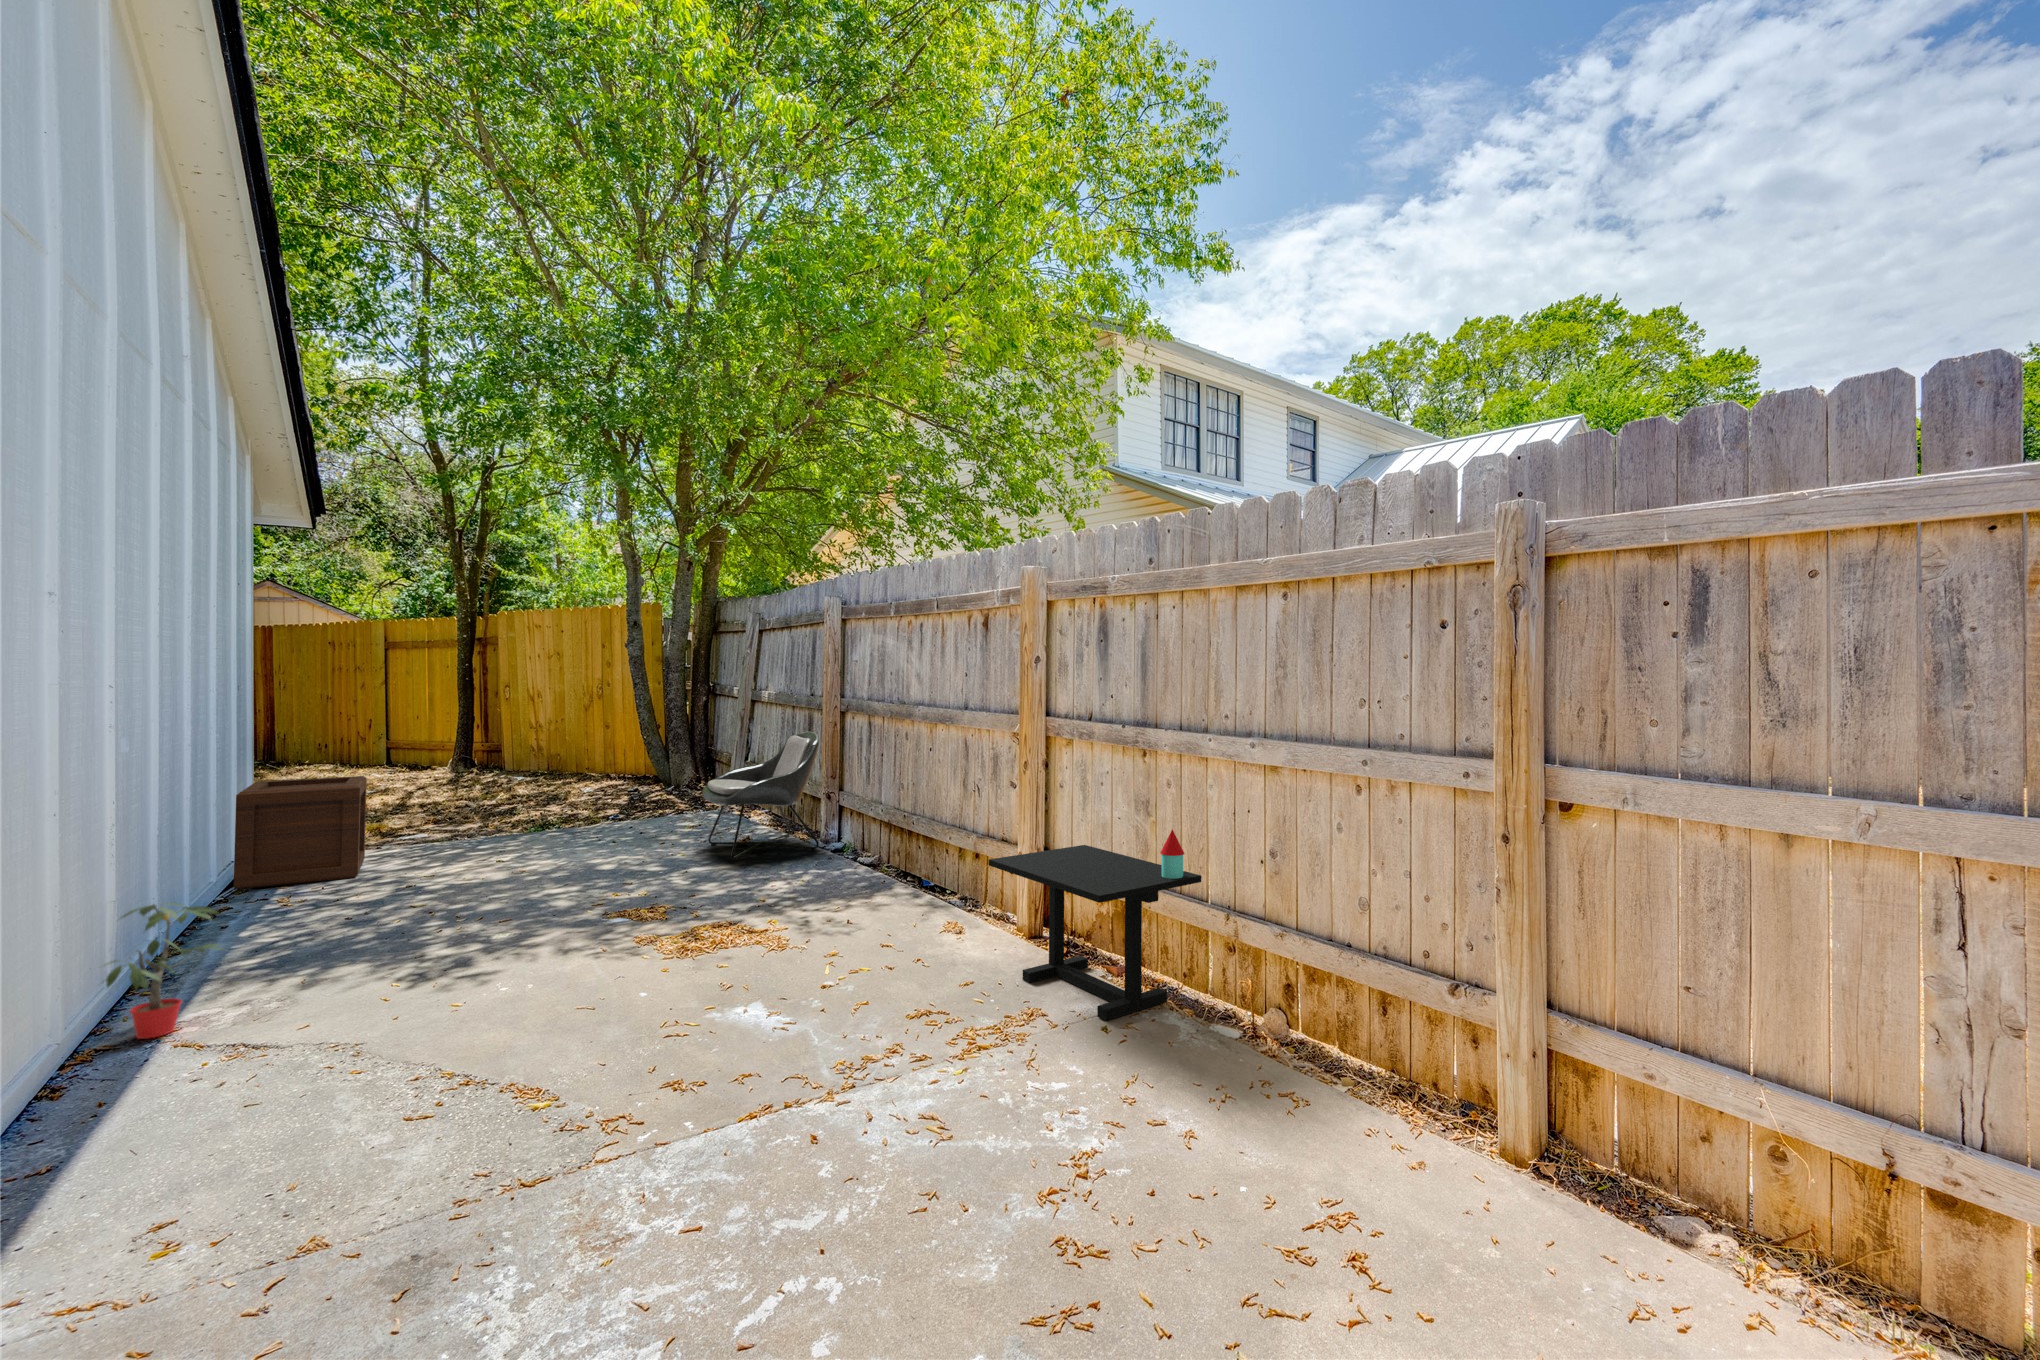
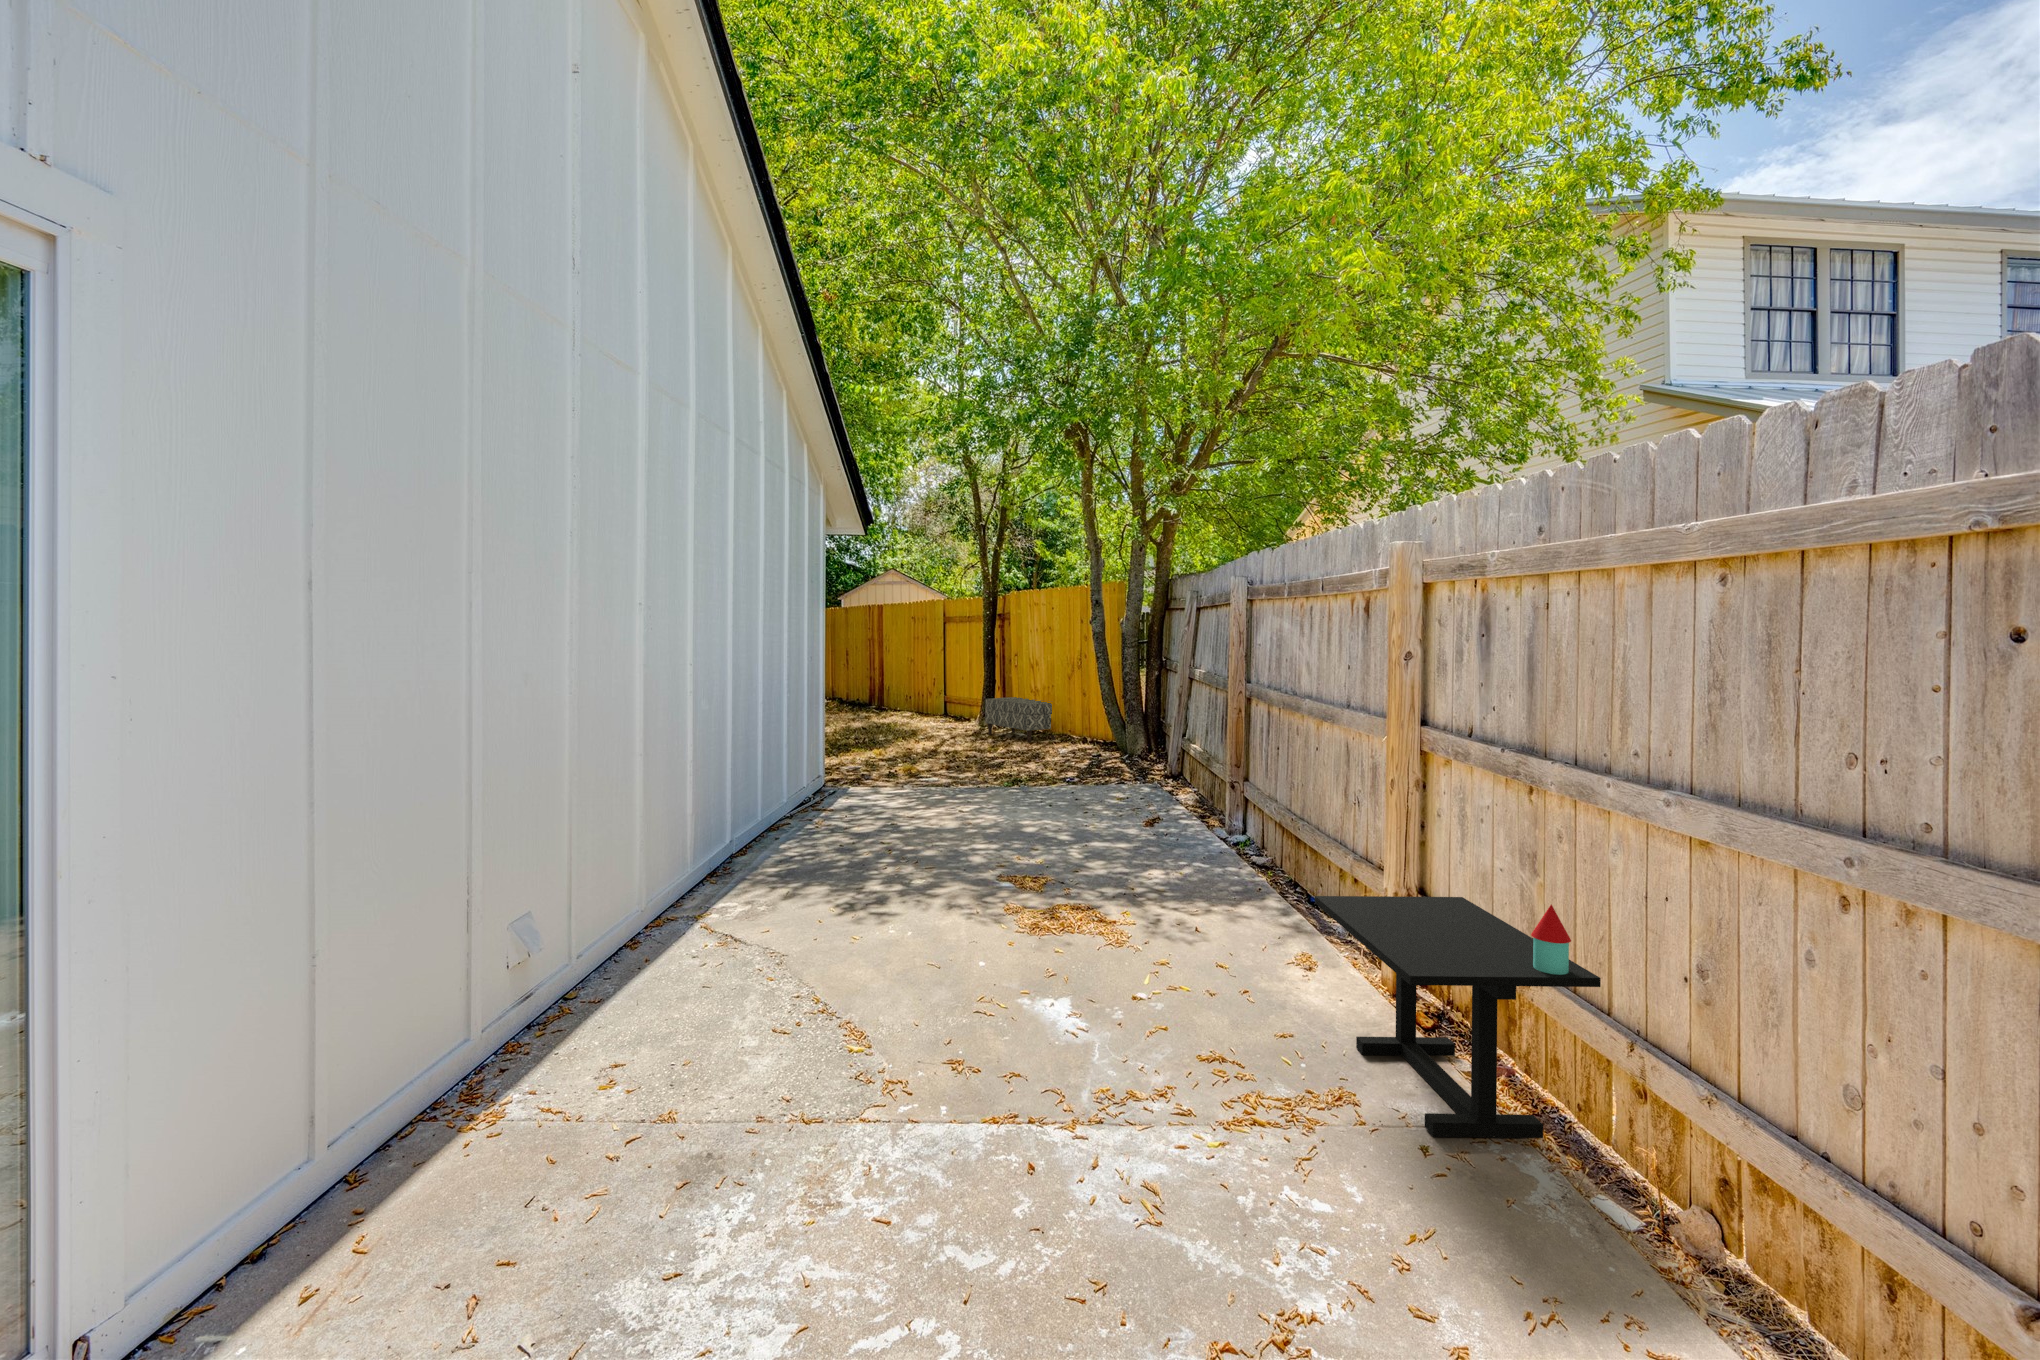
lounge chair: present [702,732,819,860] -> none [1116,716,1226,841]
bench: none [477,735,578,784] -> present [985,697,1055,742]
wooden crate: present [234,776,367,889] -> none [791,730,876,811]
potted plant: present [102,903,222,1039] -> none [658,822,739,916]

